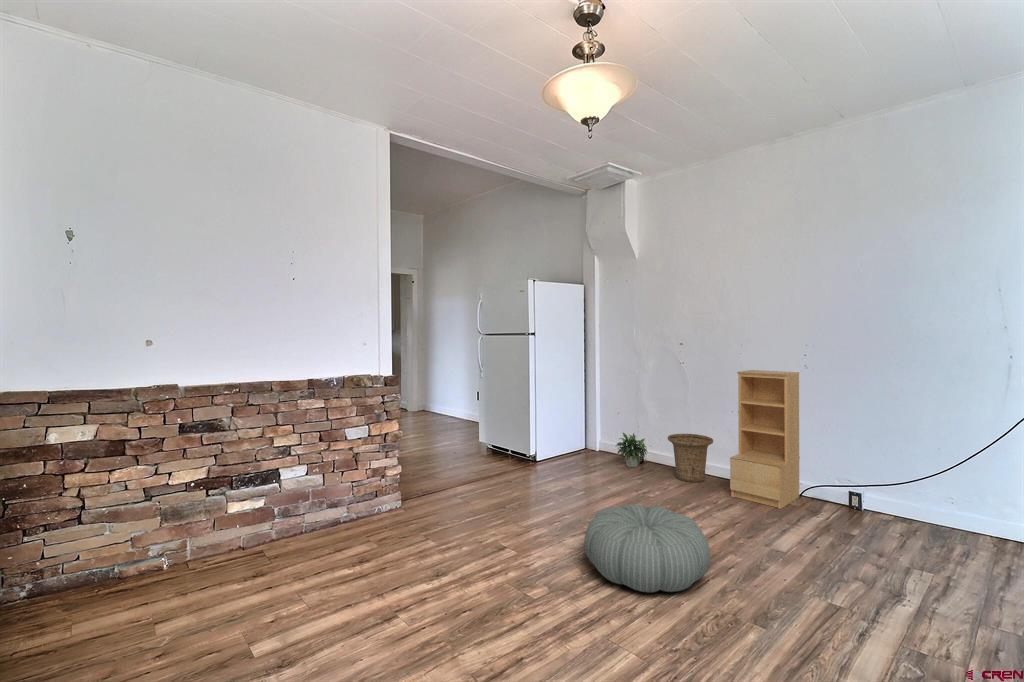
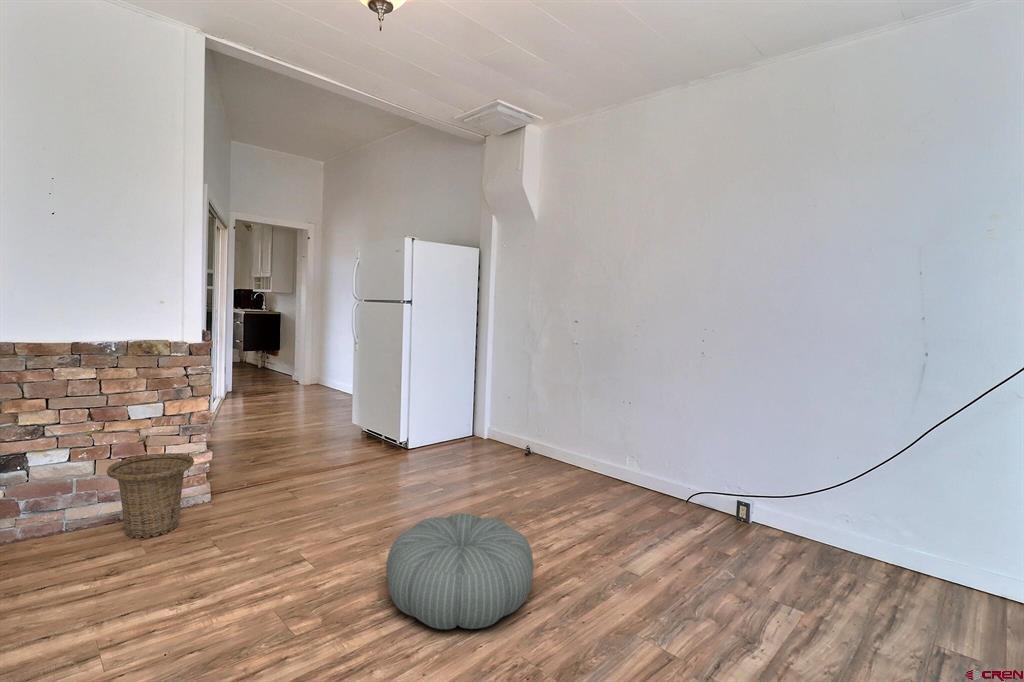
bookshelf: present [730,370,800,509] -> none [612,356,700,518]
potted plant: present [616,433,647,467] -> none [503,419,541,459]
basket: present [668,434,713,482] -> present [107,453,194,538]

